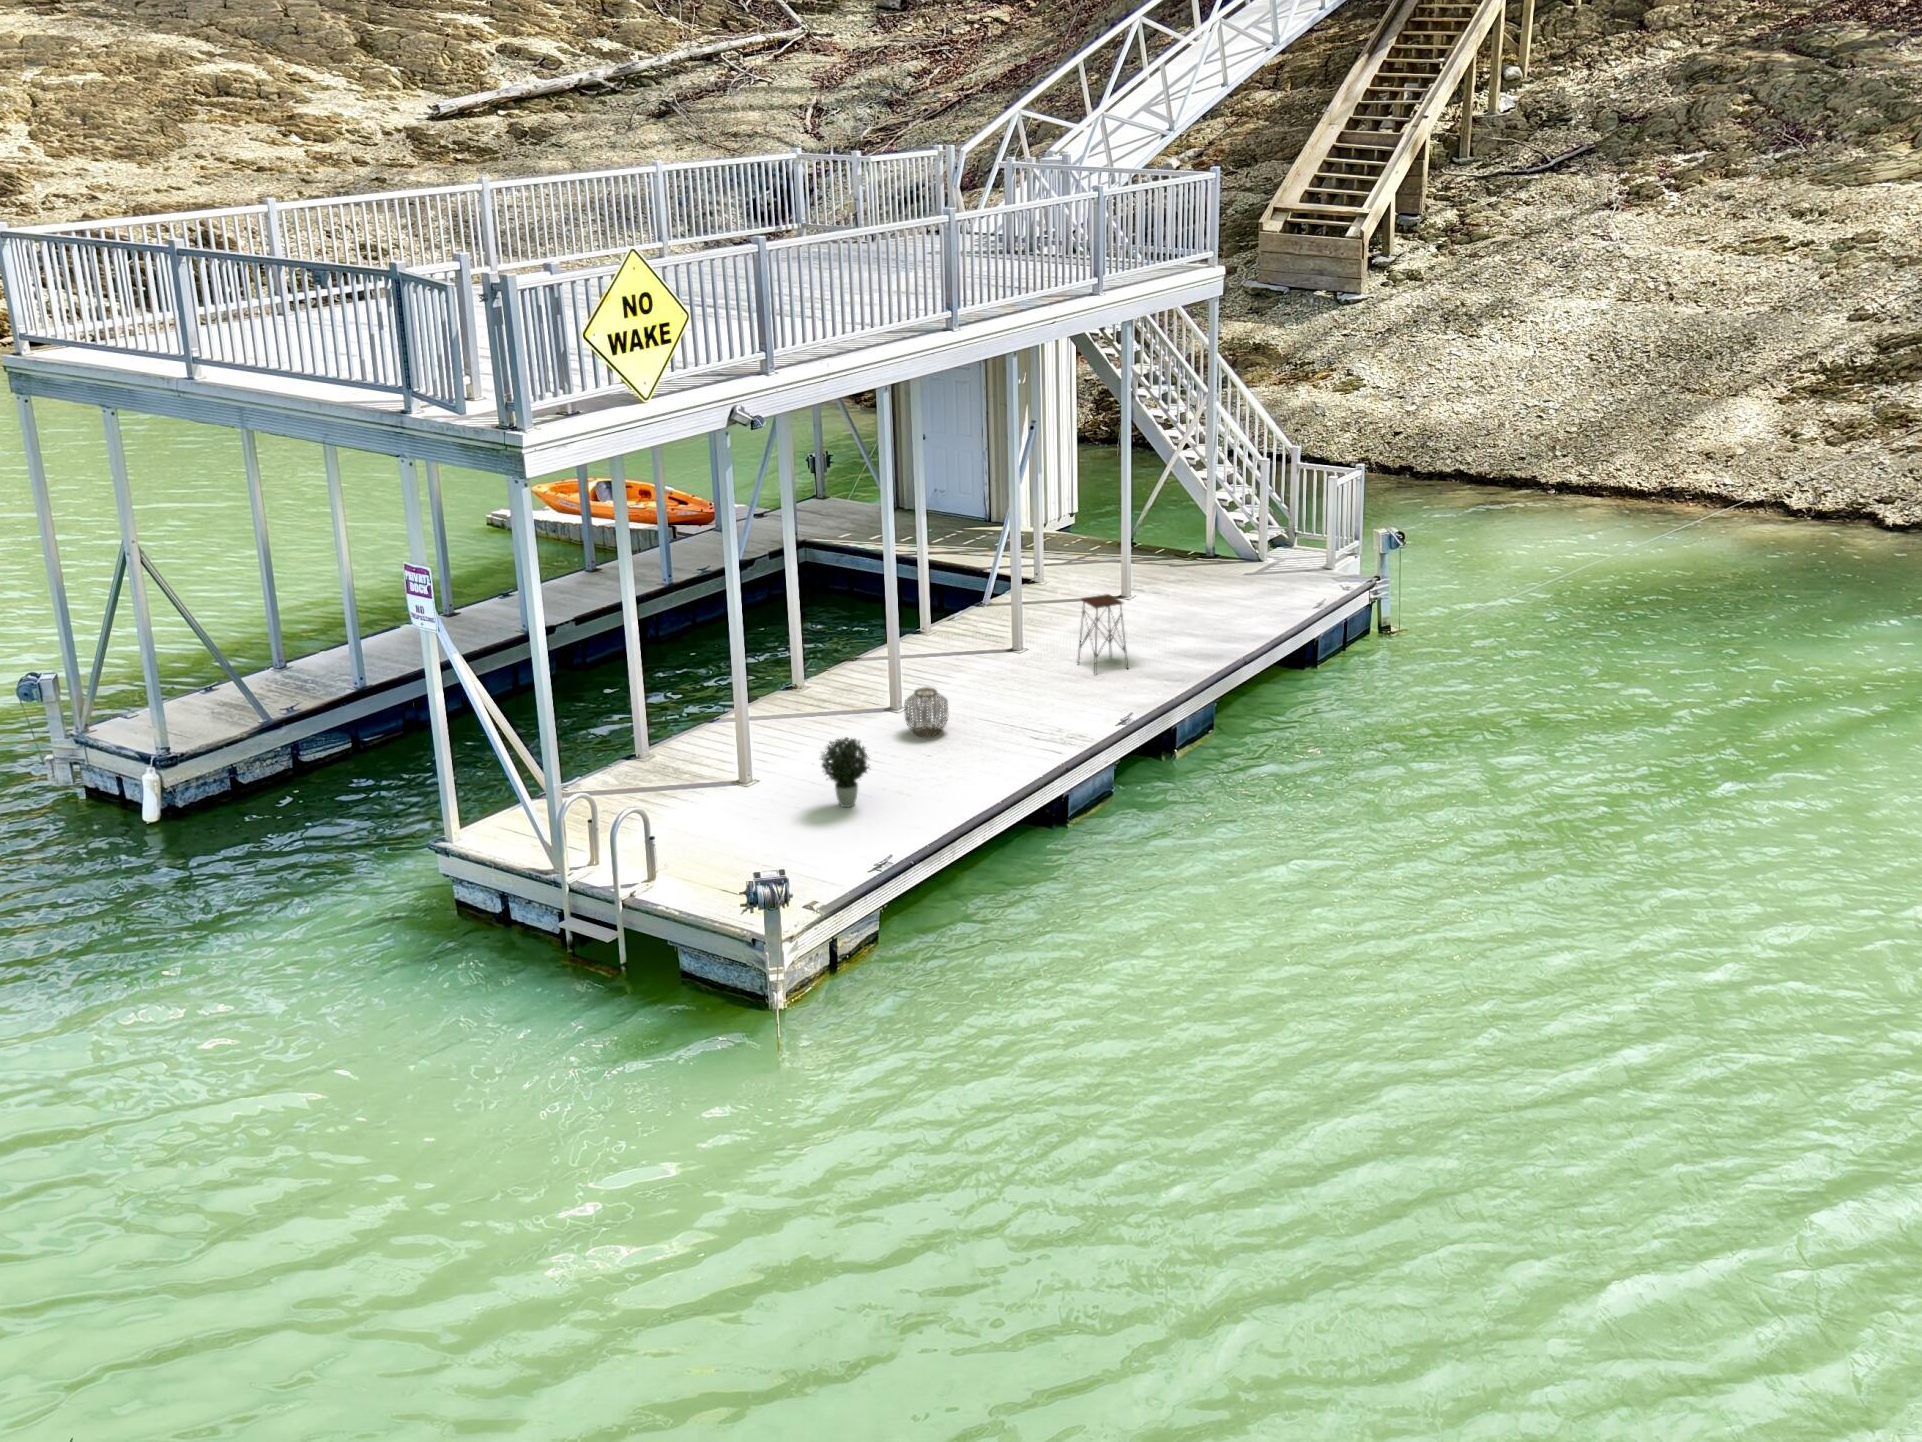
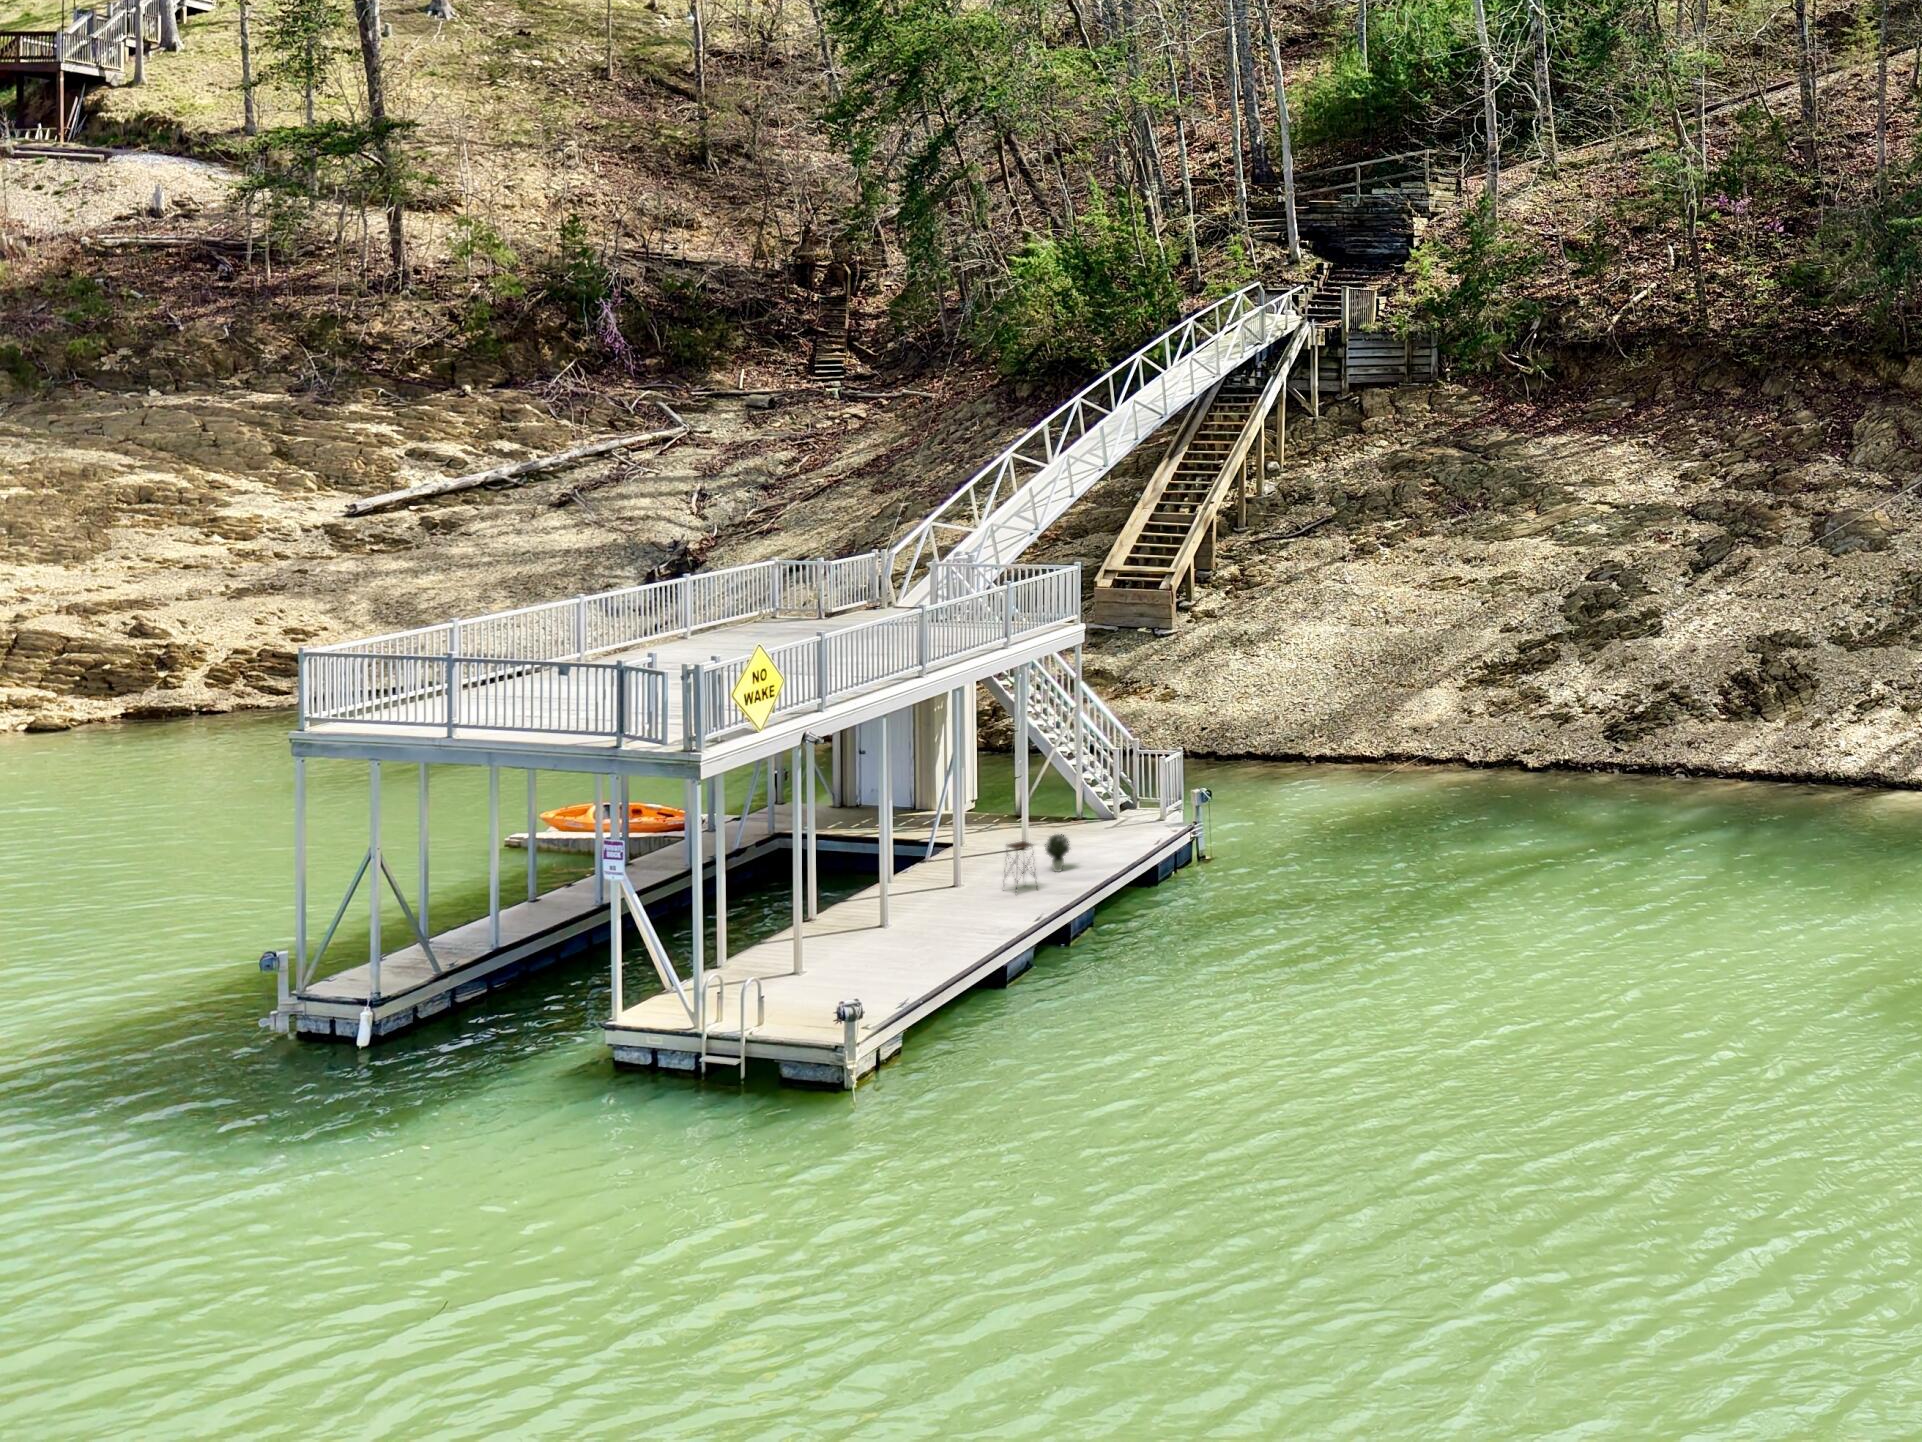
woven basket: present [904,687,948,737] -> none [898,906,927,939]
potted plant: present [822,737,869,807] -> present [1045,834,1070,872]

